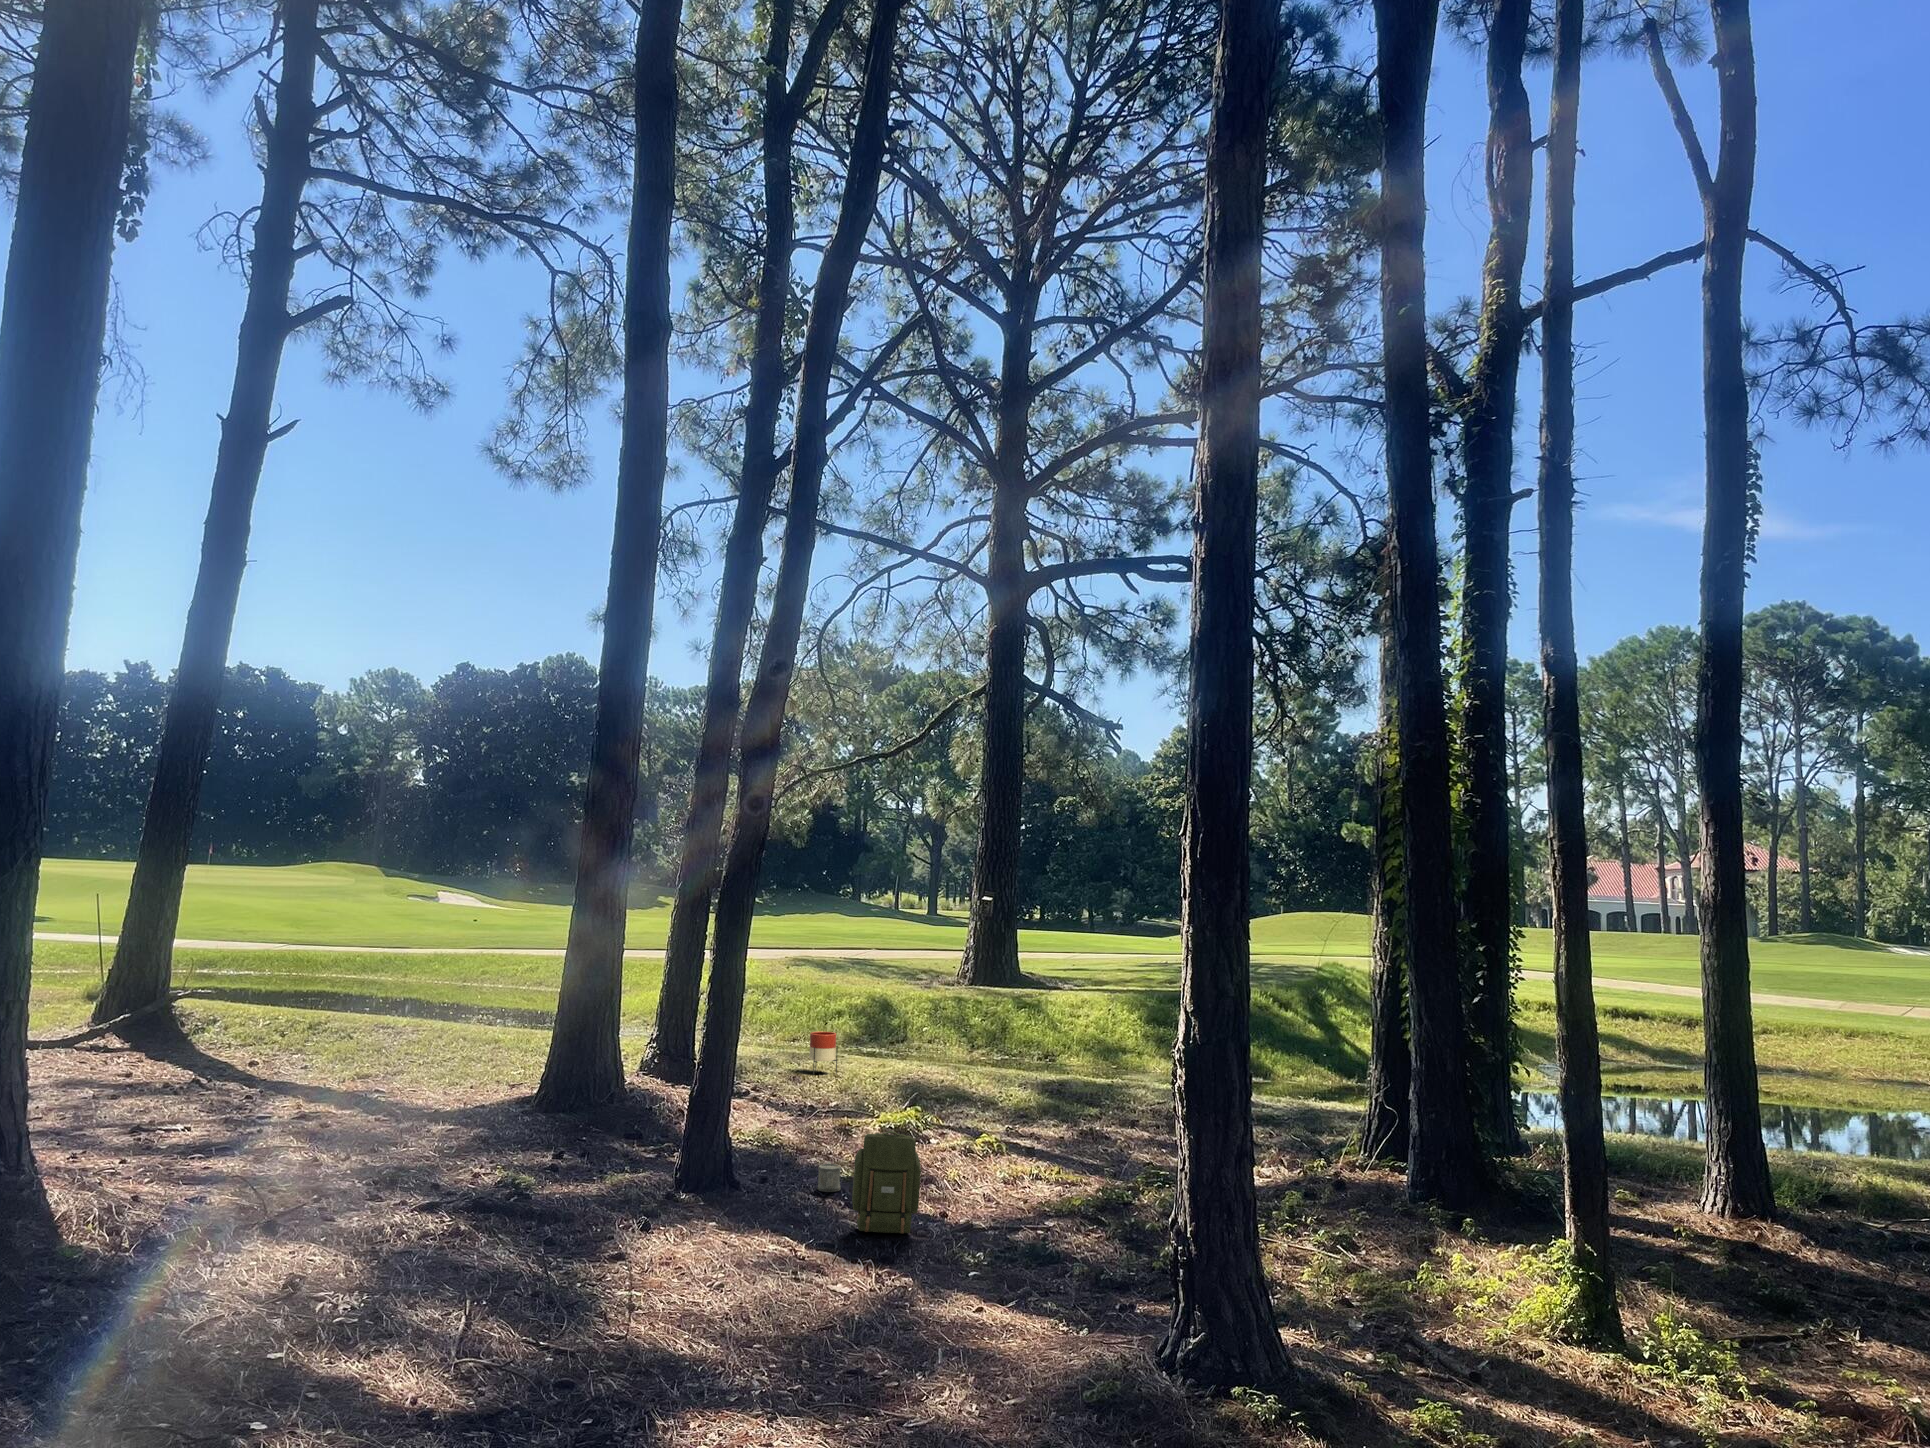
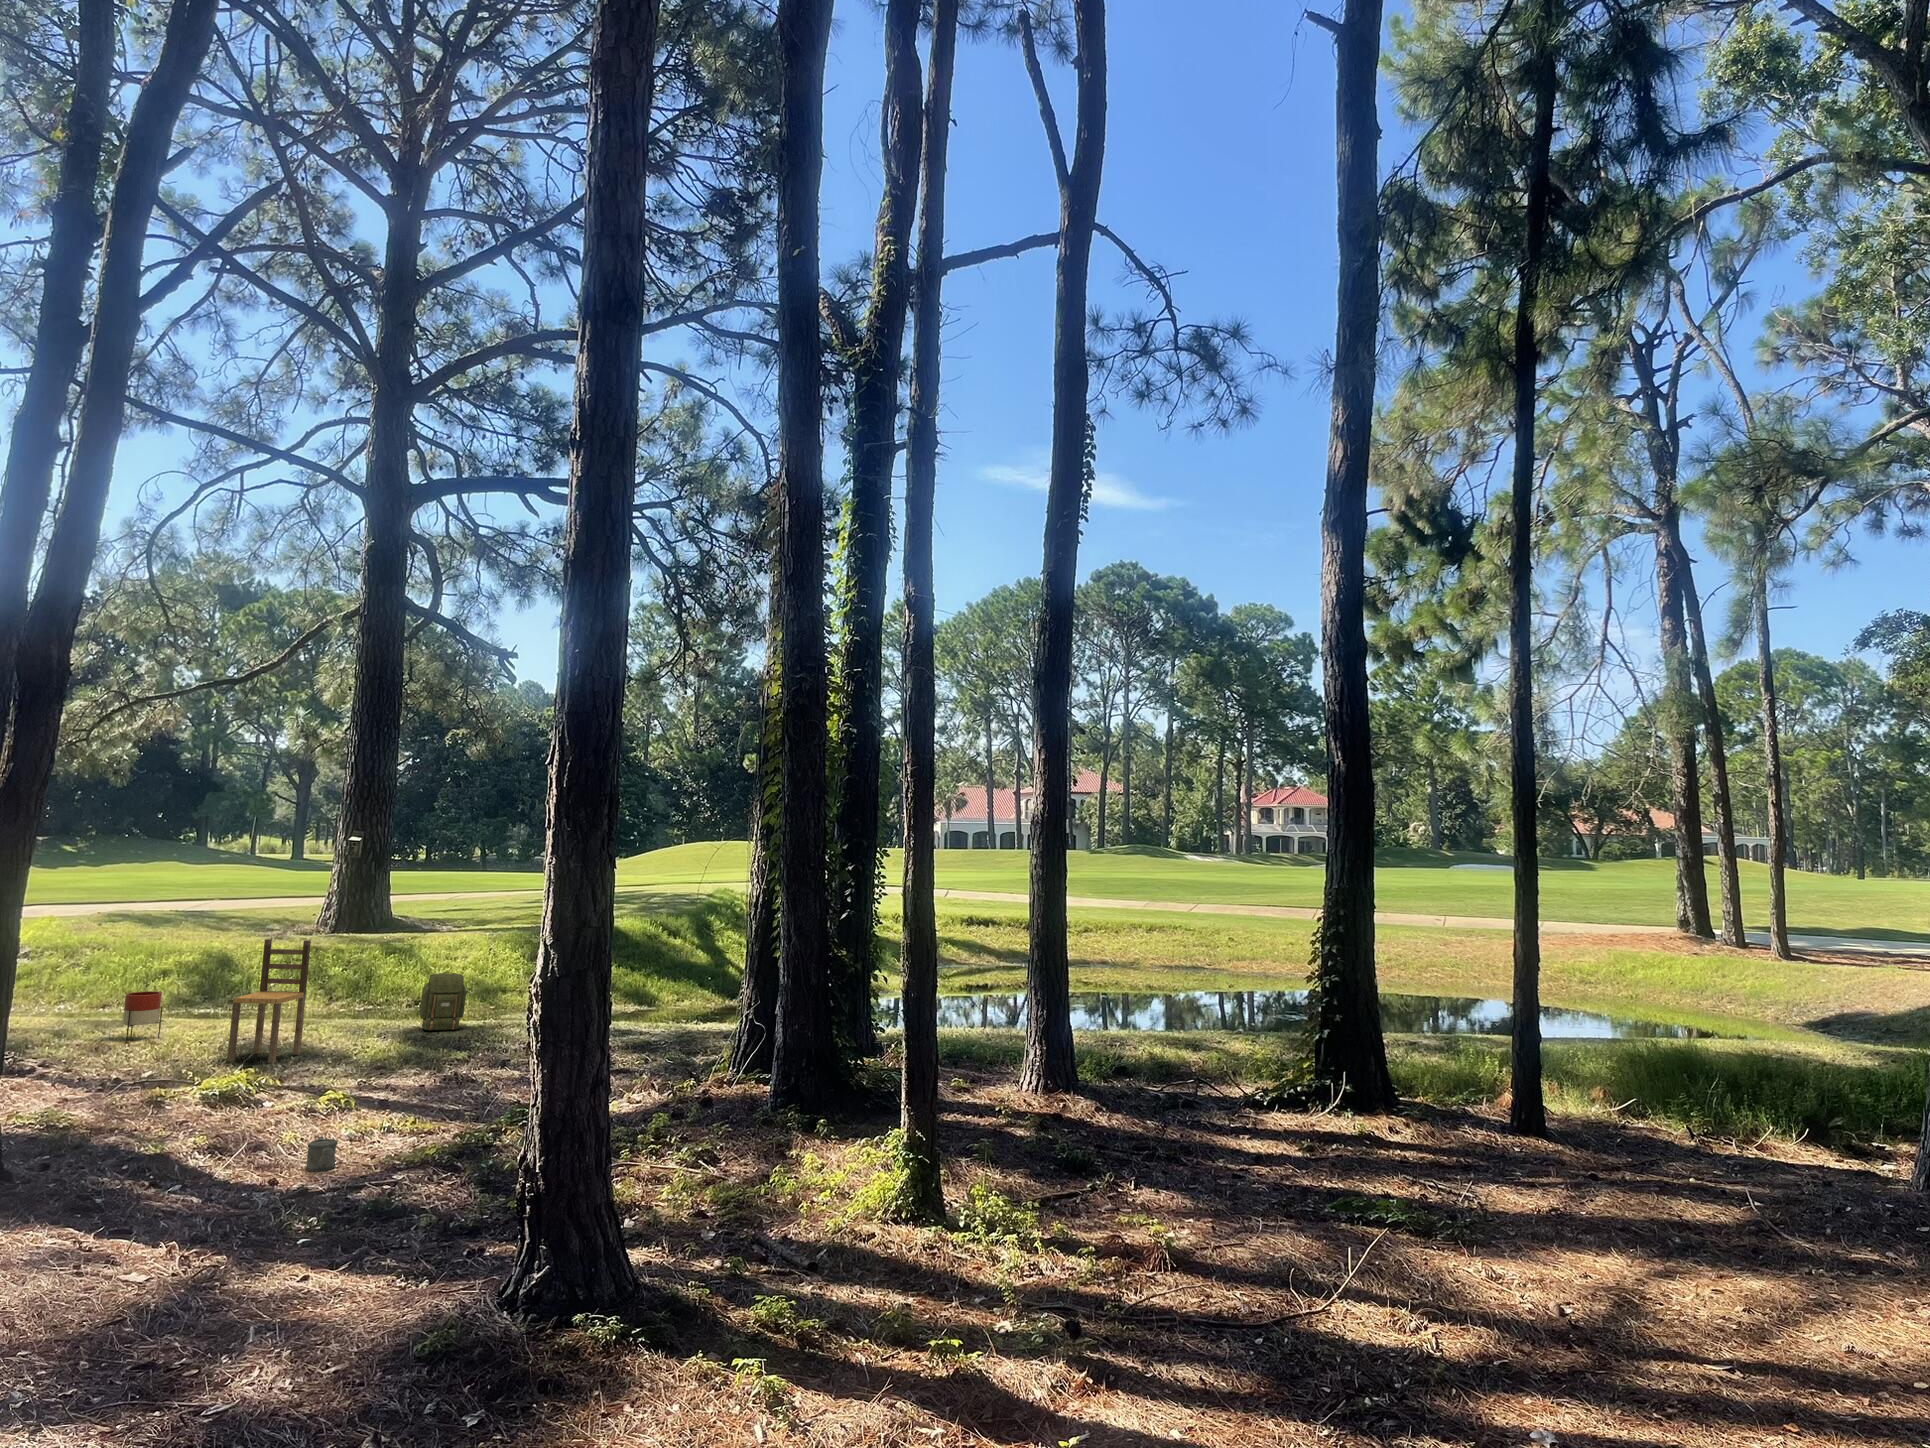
chair: none [893,990,952,1106] -> present [227,939,311,1063]
backpack: present [852,1131,921,1234] -> present [419,972,467,1030]
watering can: present [817,1161,841,1192] -> present [306,1136,338,1172]

